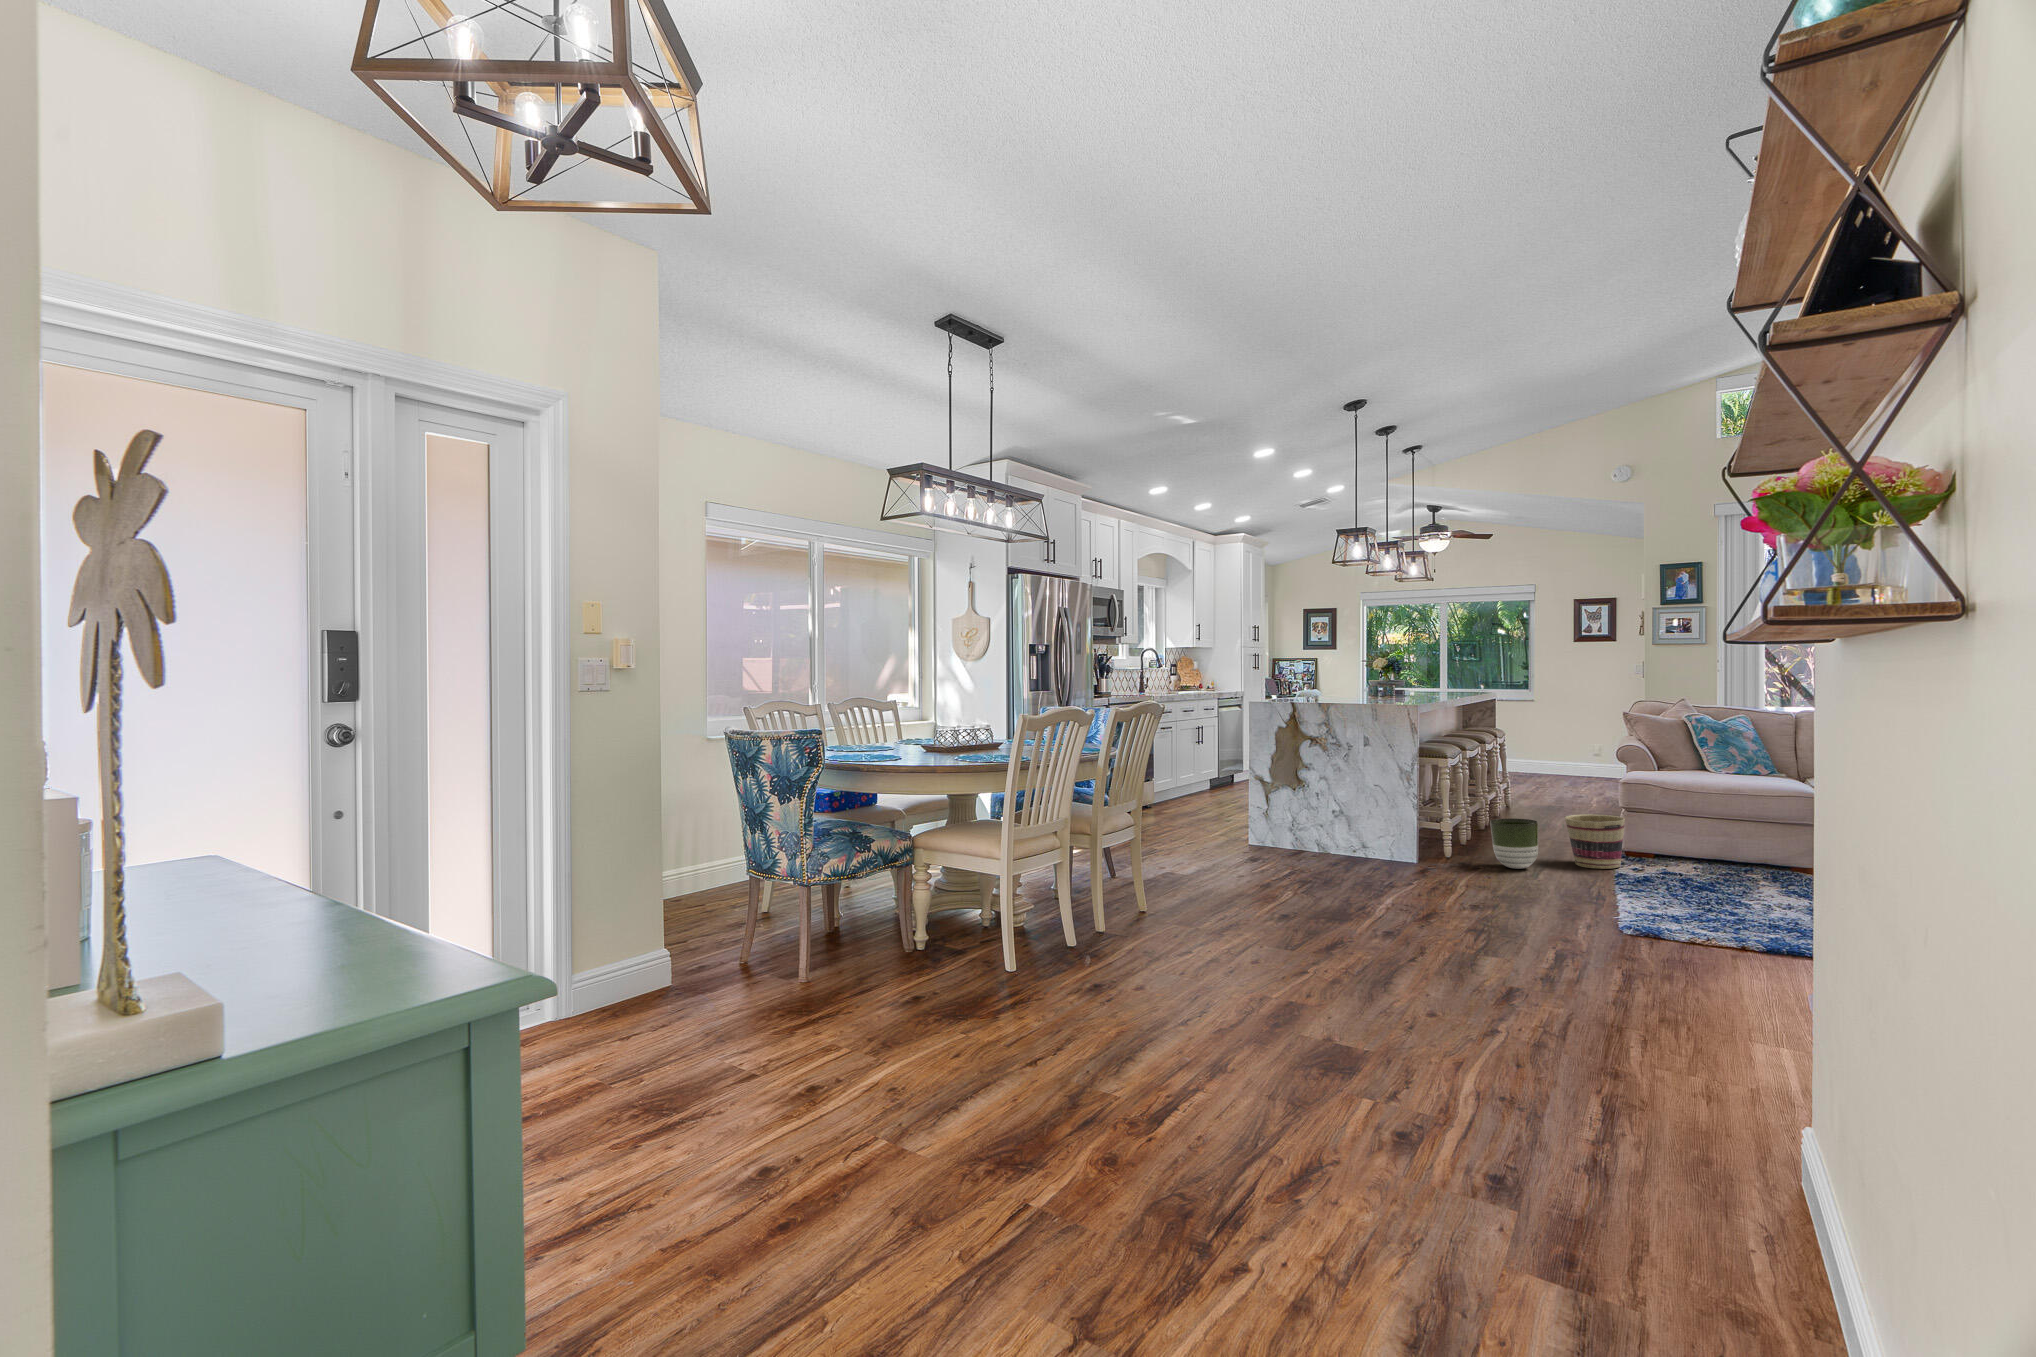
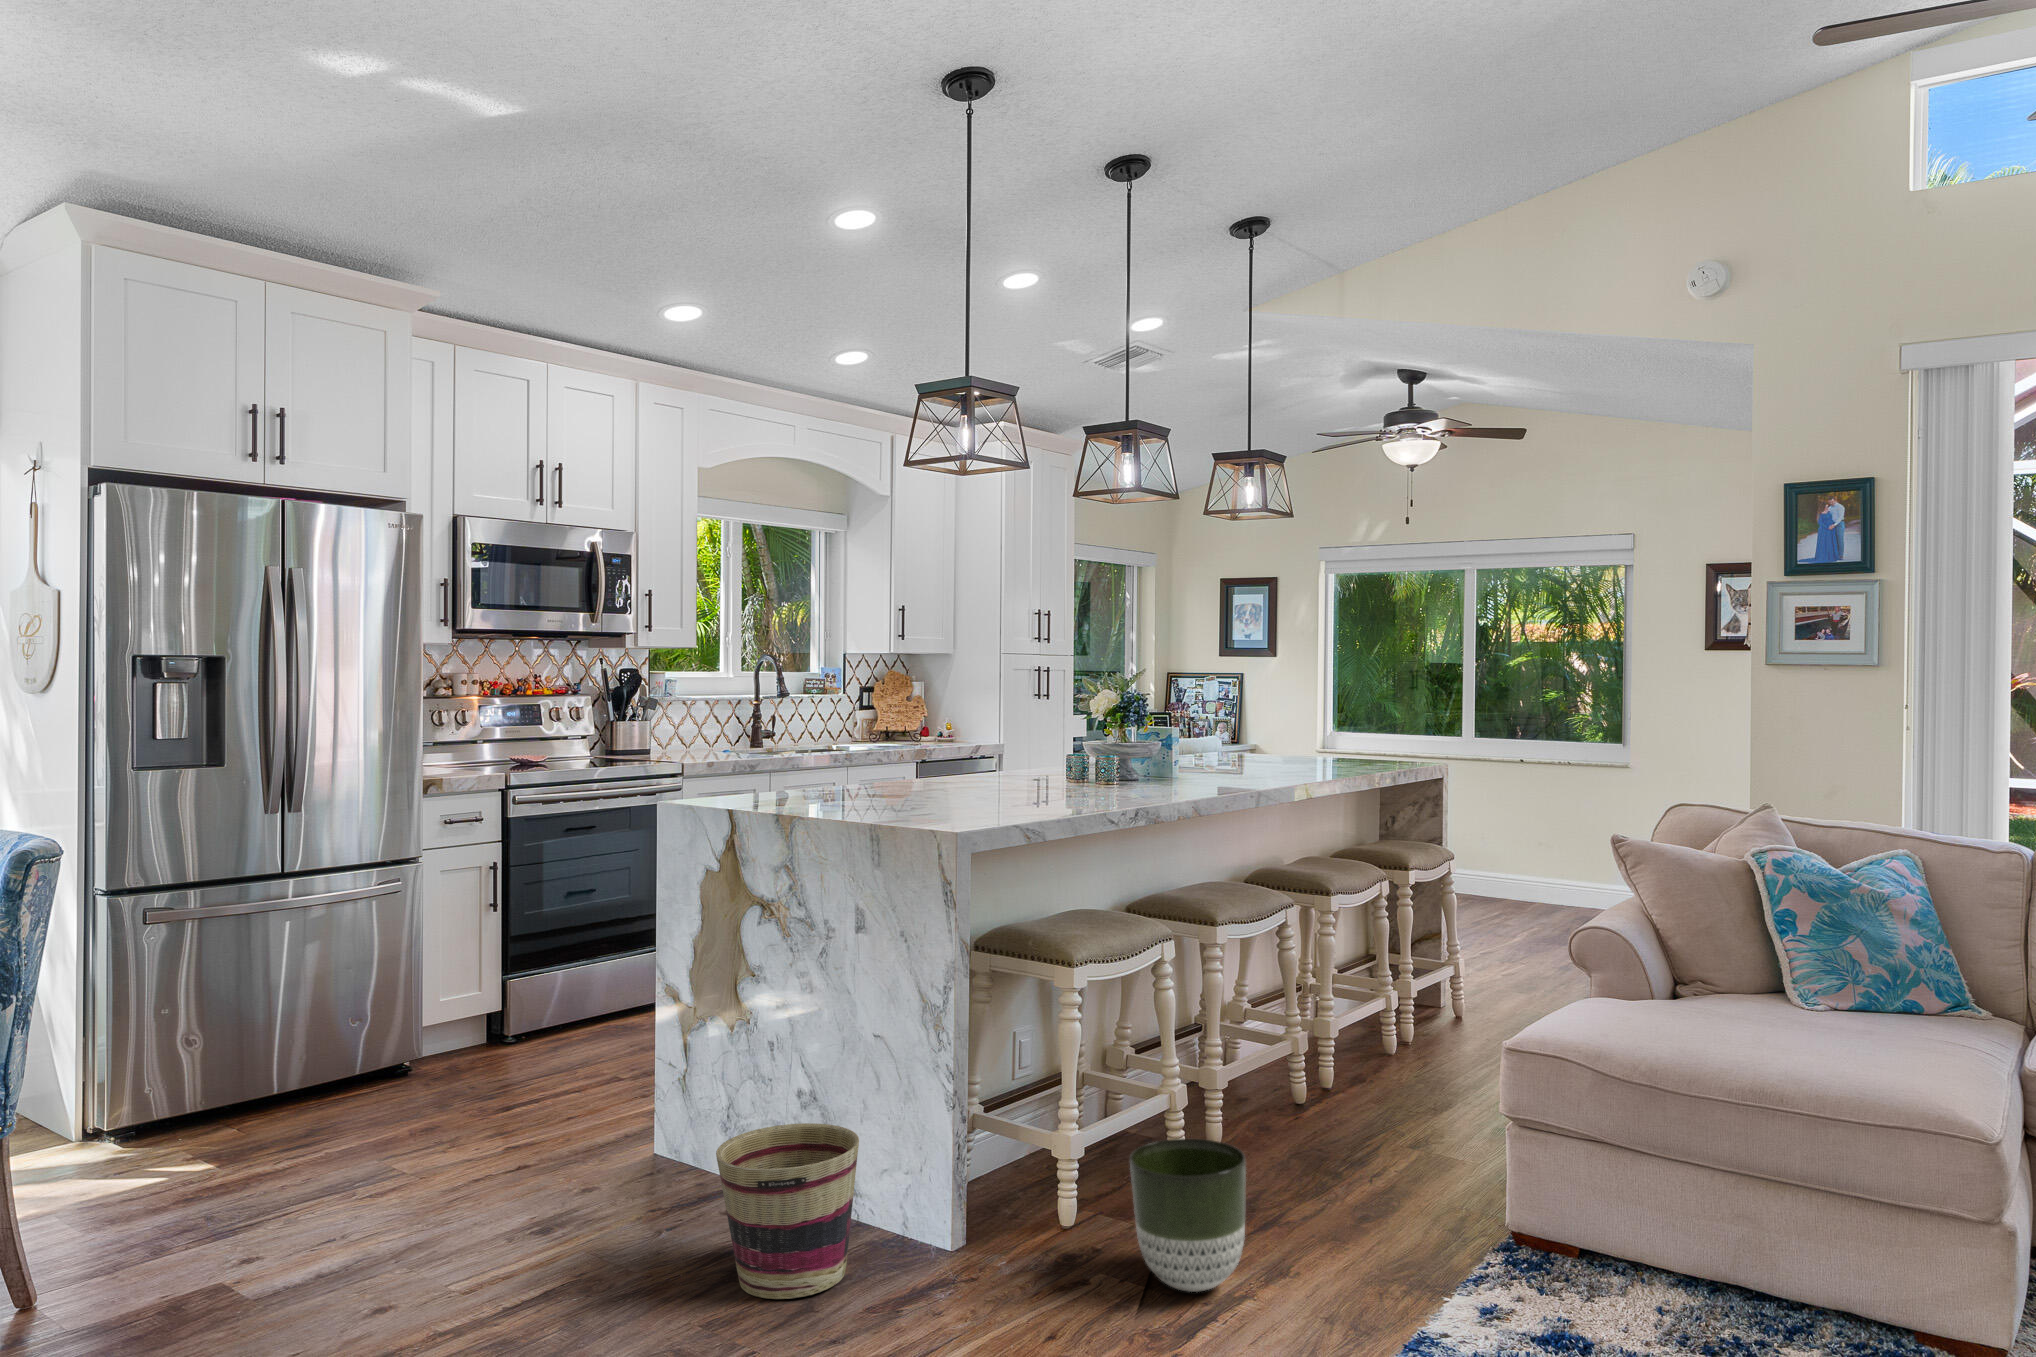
basket: present [1565,814,1625,869] -> present [716,1123,859,1299]

